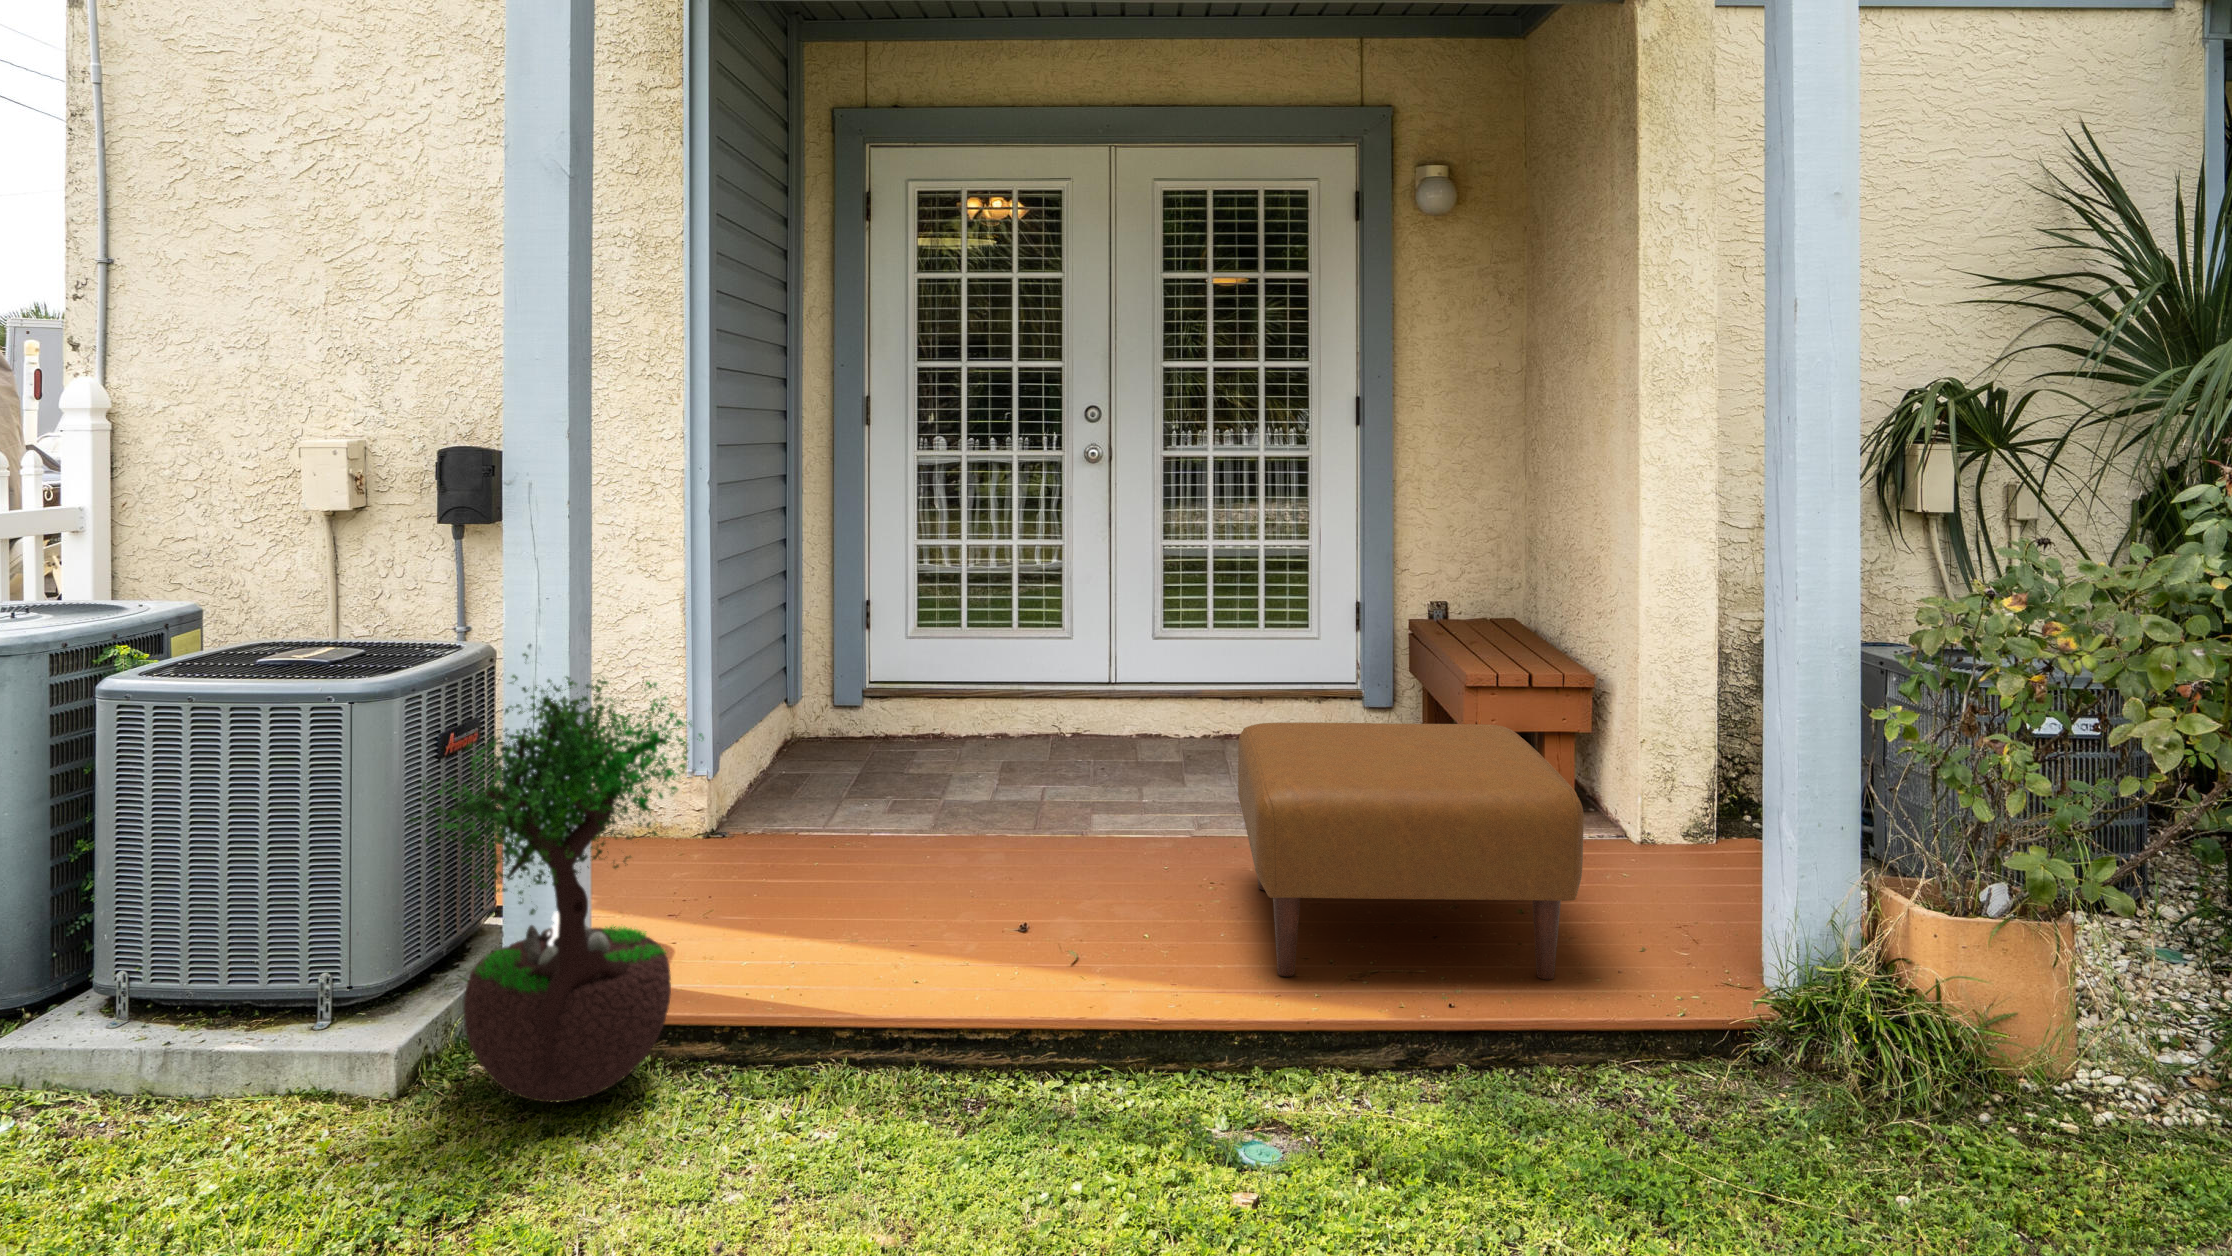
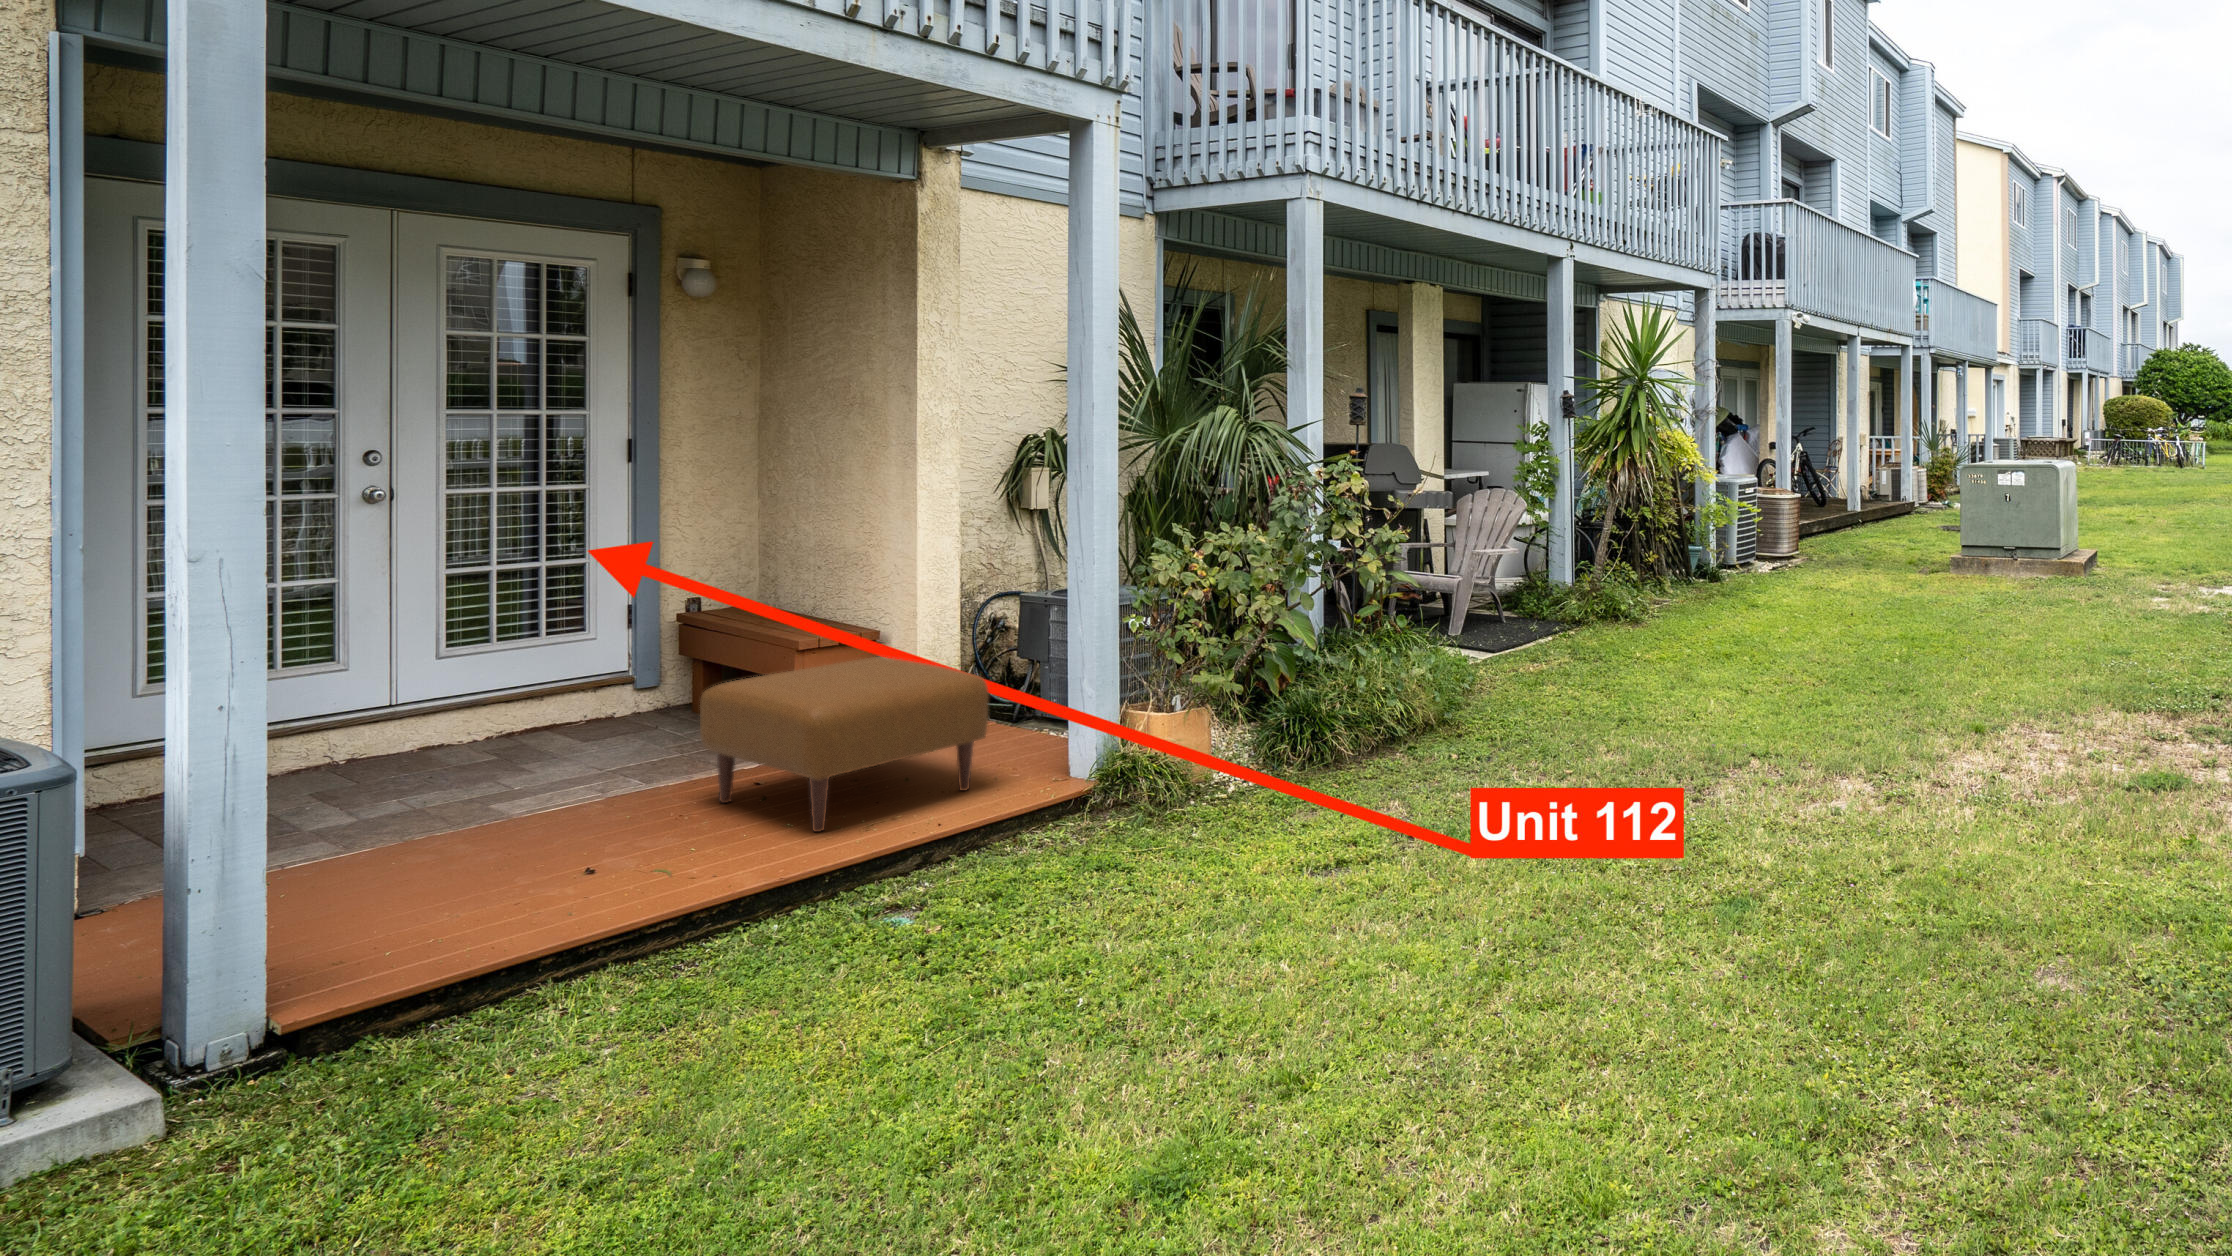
potted tree: present [410,653,704,1102] -> none [222,690,511,1076]

